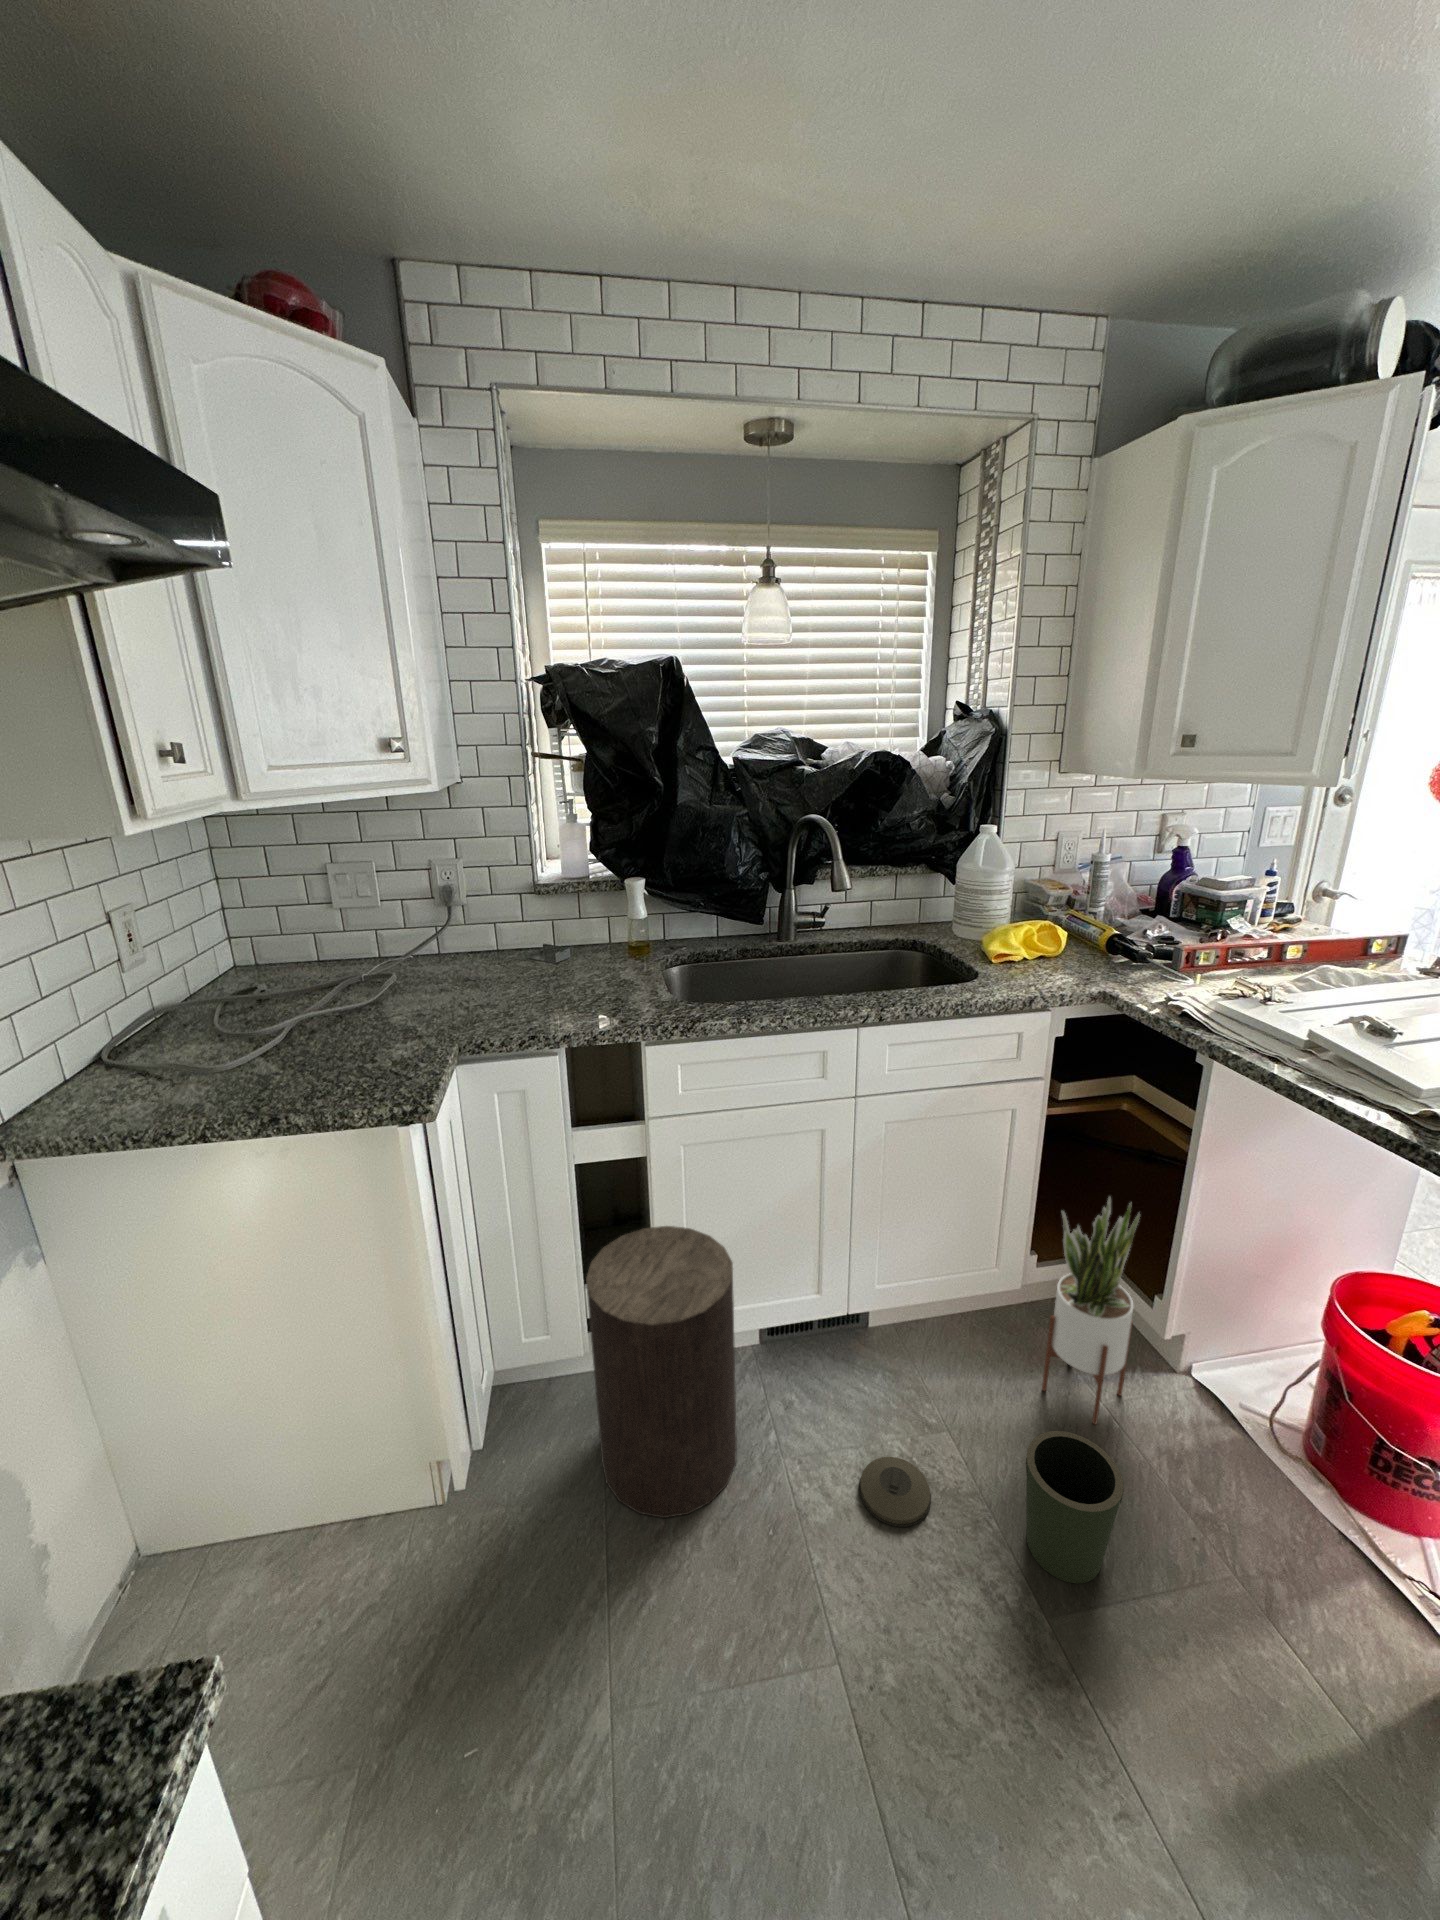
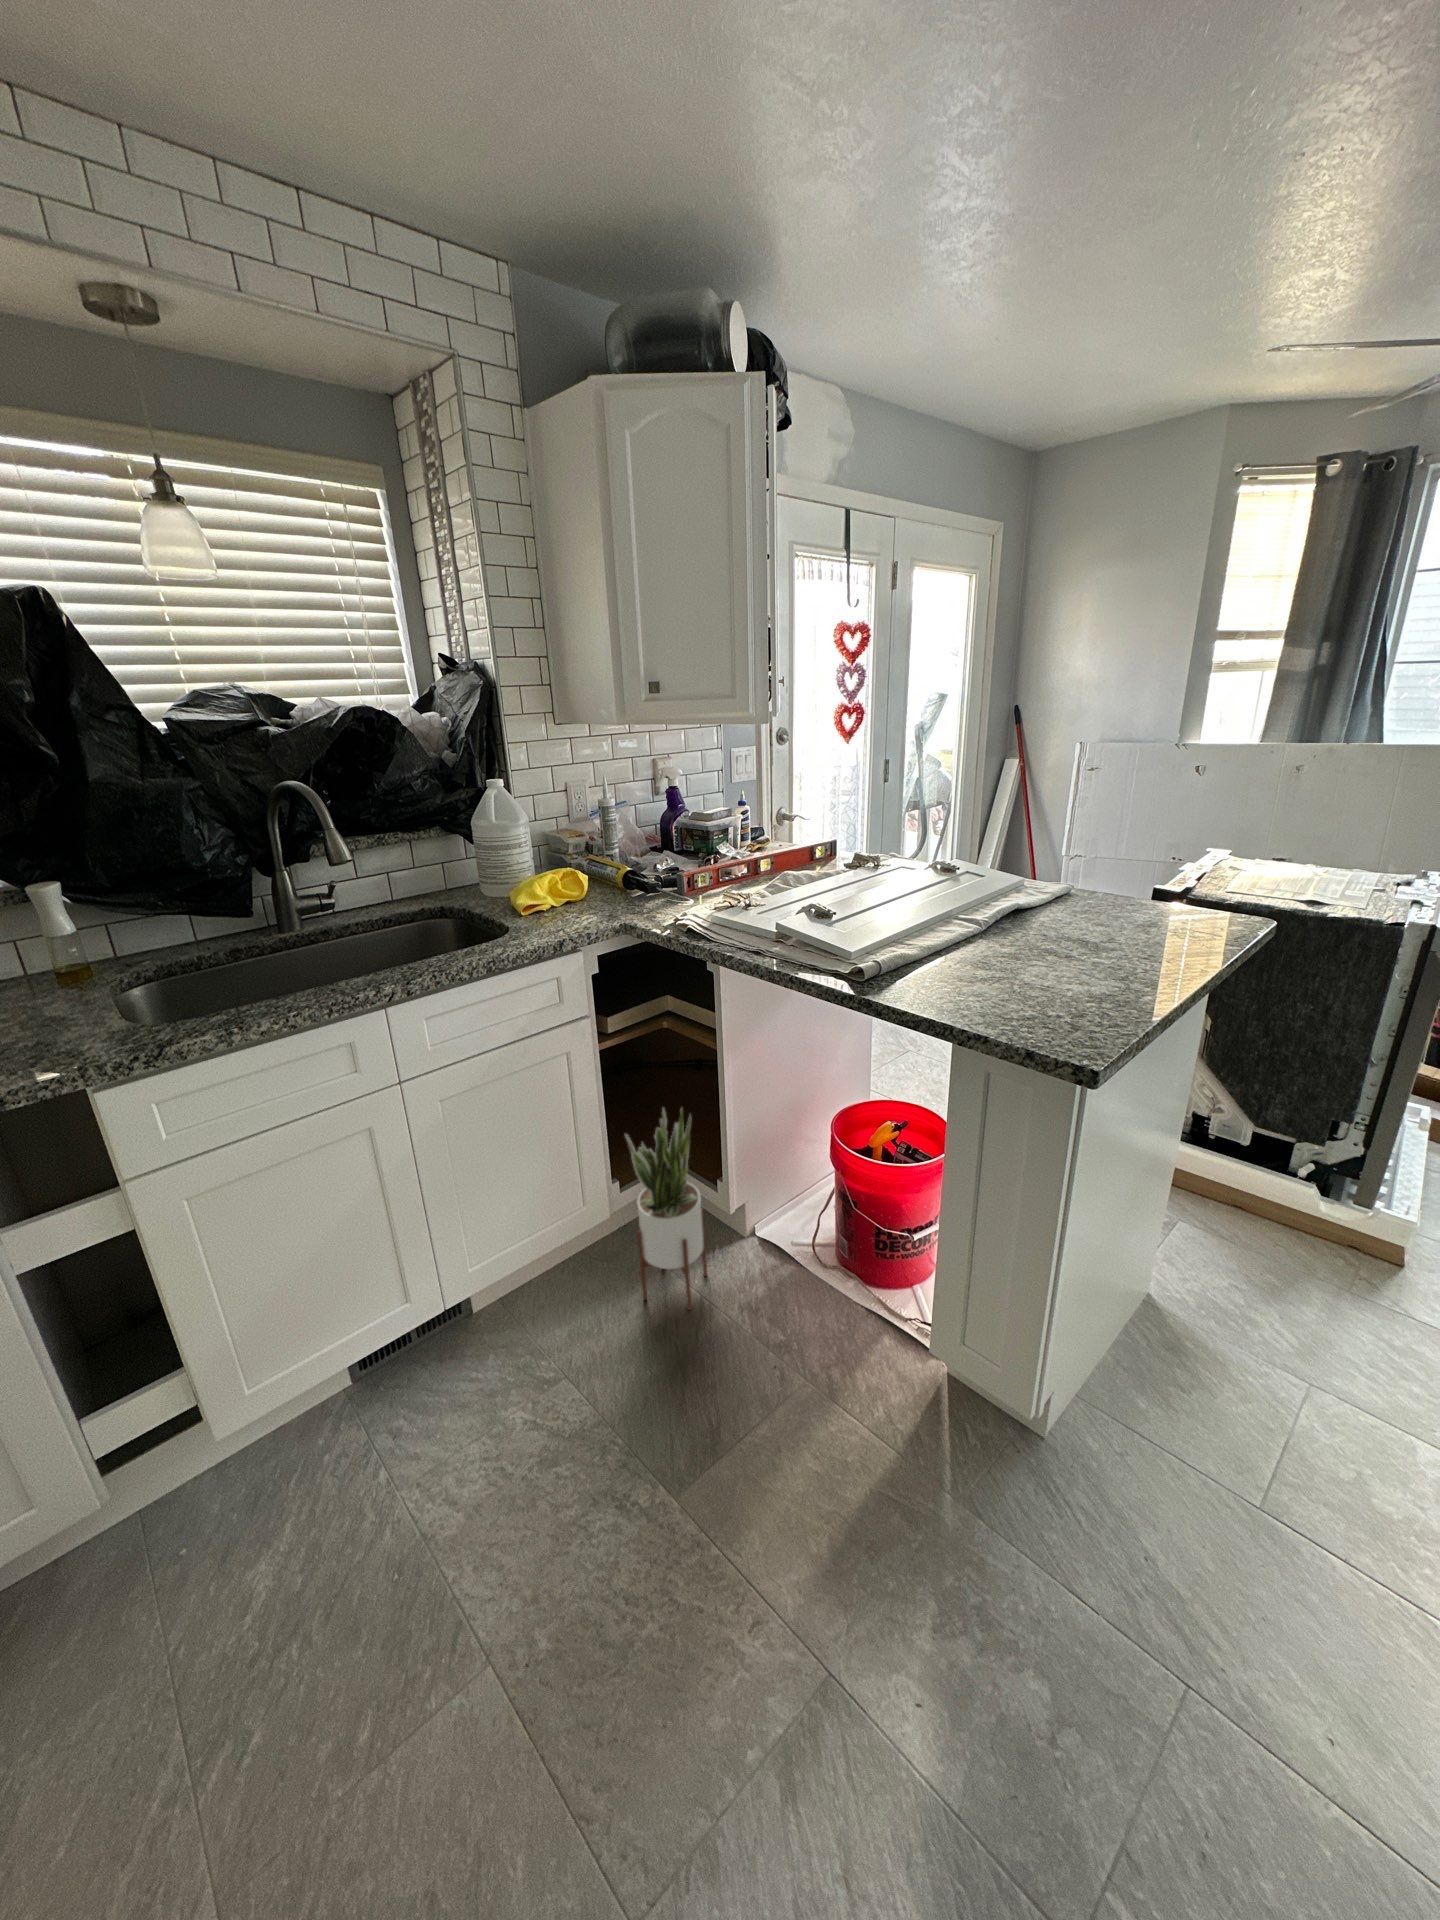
stool: present [586,1226,737,1518] -> none [59,1294,341,1659]
trash can: present [859,1431,1124,1584] -> none [485,1328,714,1501]

